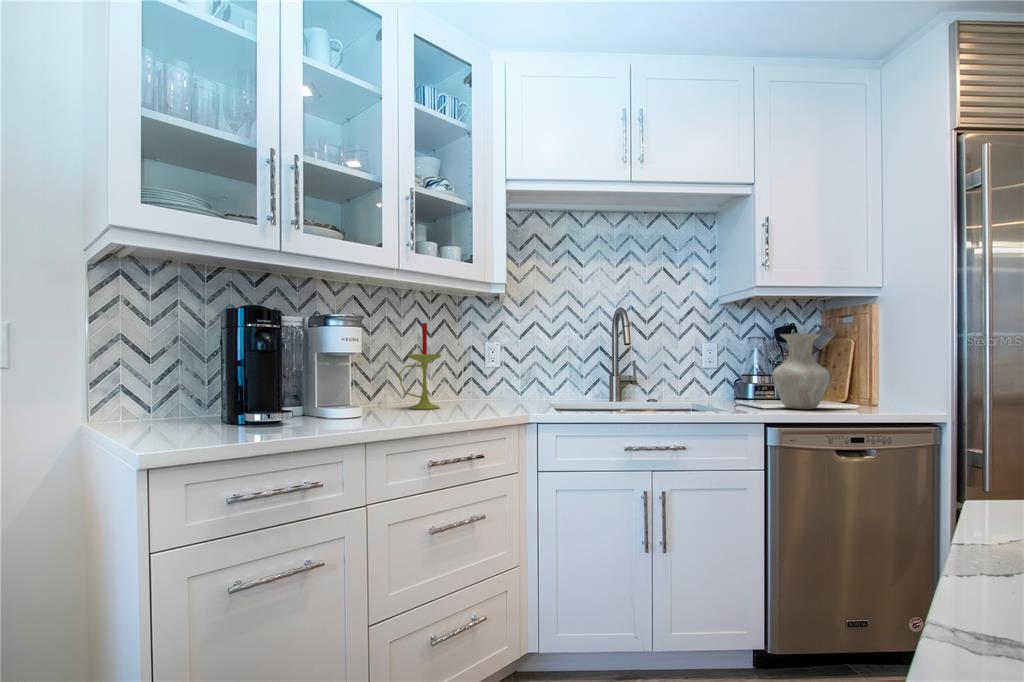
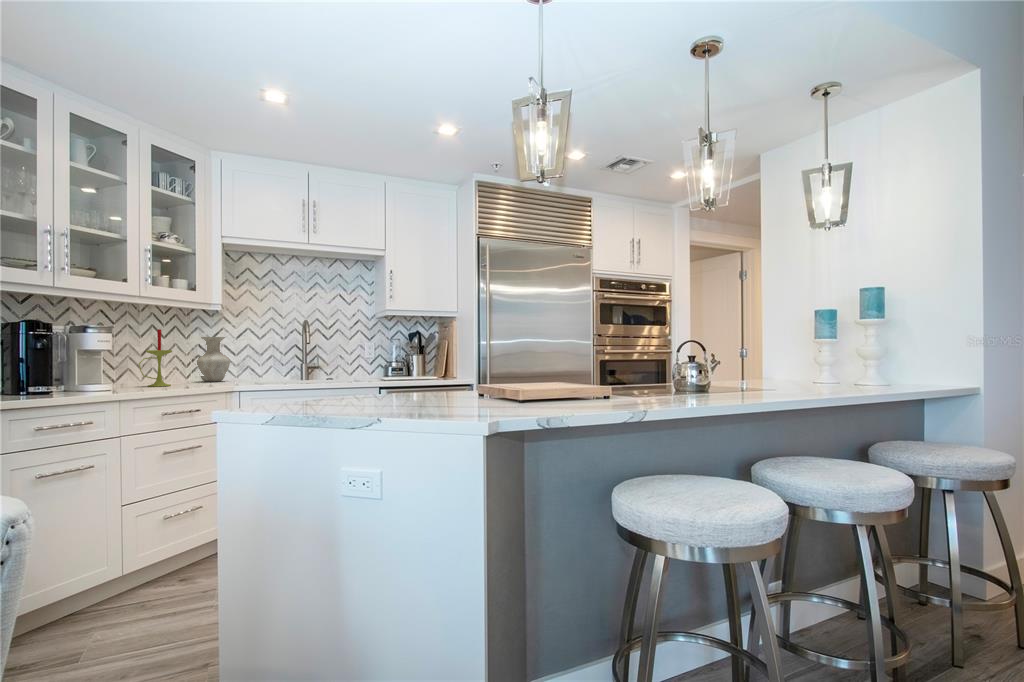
vase: present [772,334,830,409] -> present [197,337,230,382]

